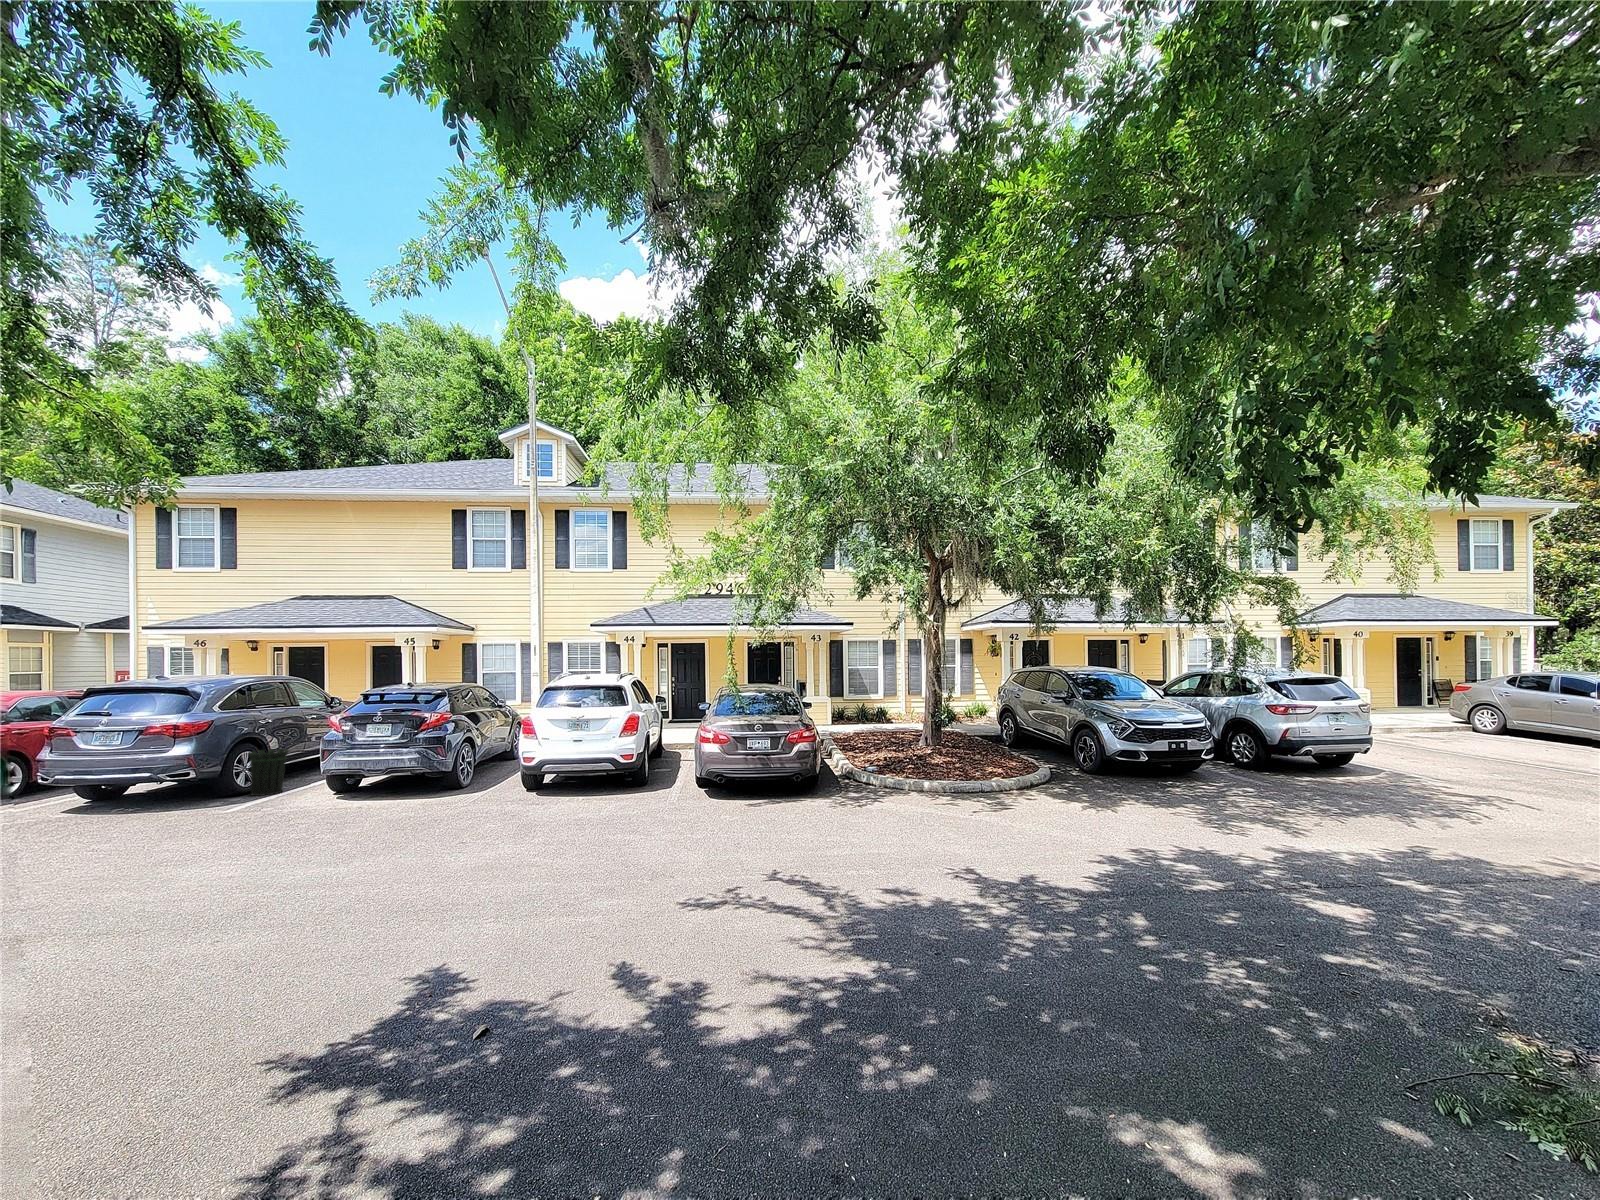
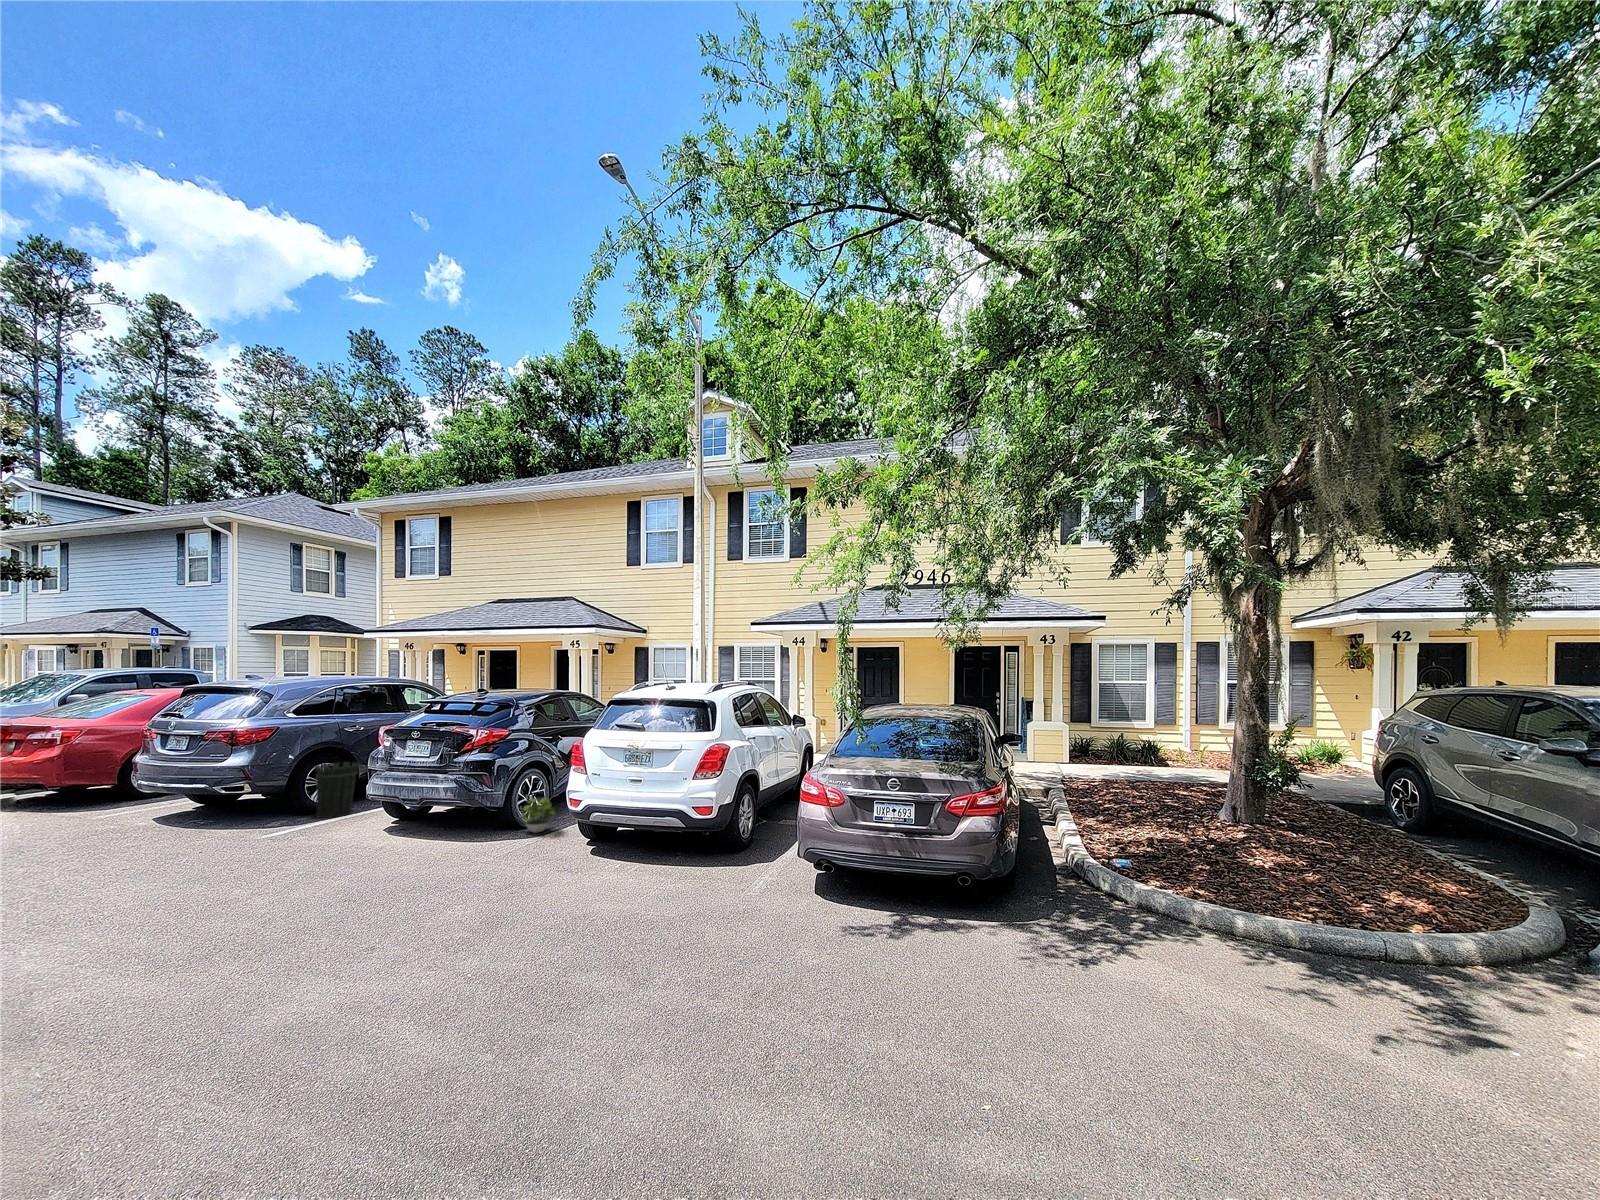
potted plant: none [464,761,494,789] -> present [521,797,555,833]

